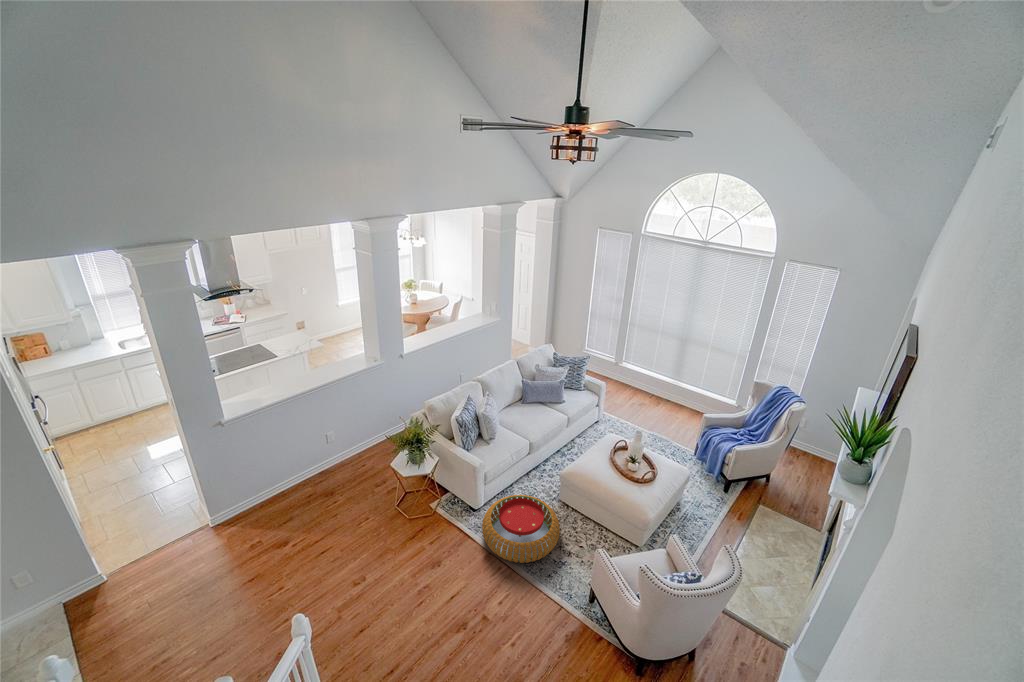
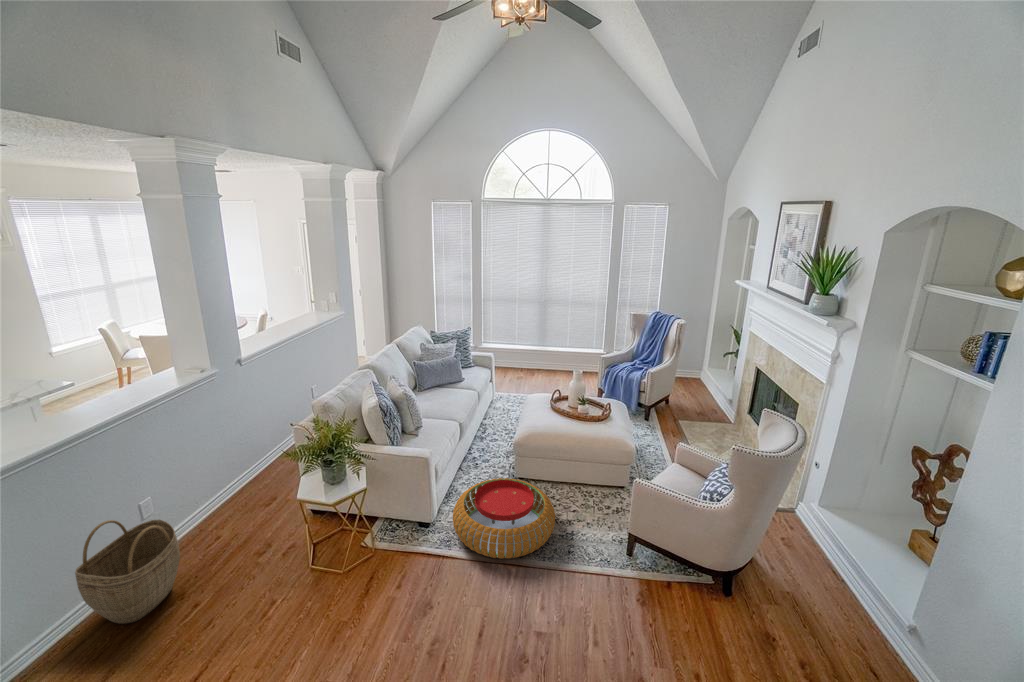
woven basket: none [288,441,338,499] -> present [75,520,180,624]

